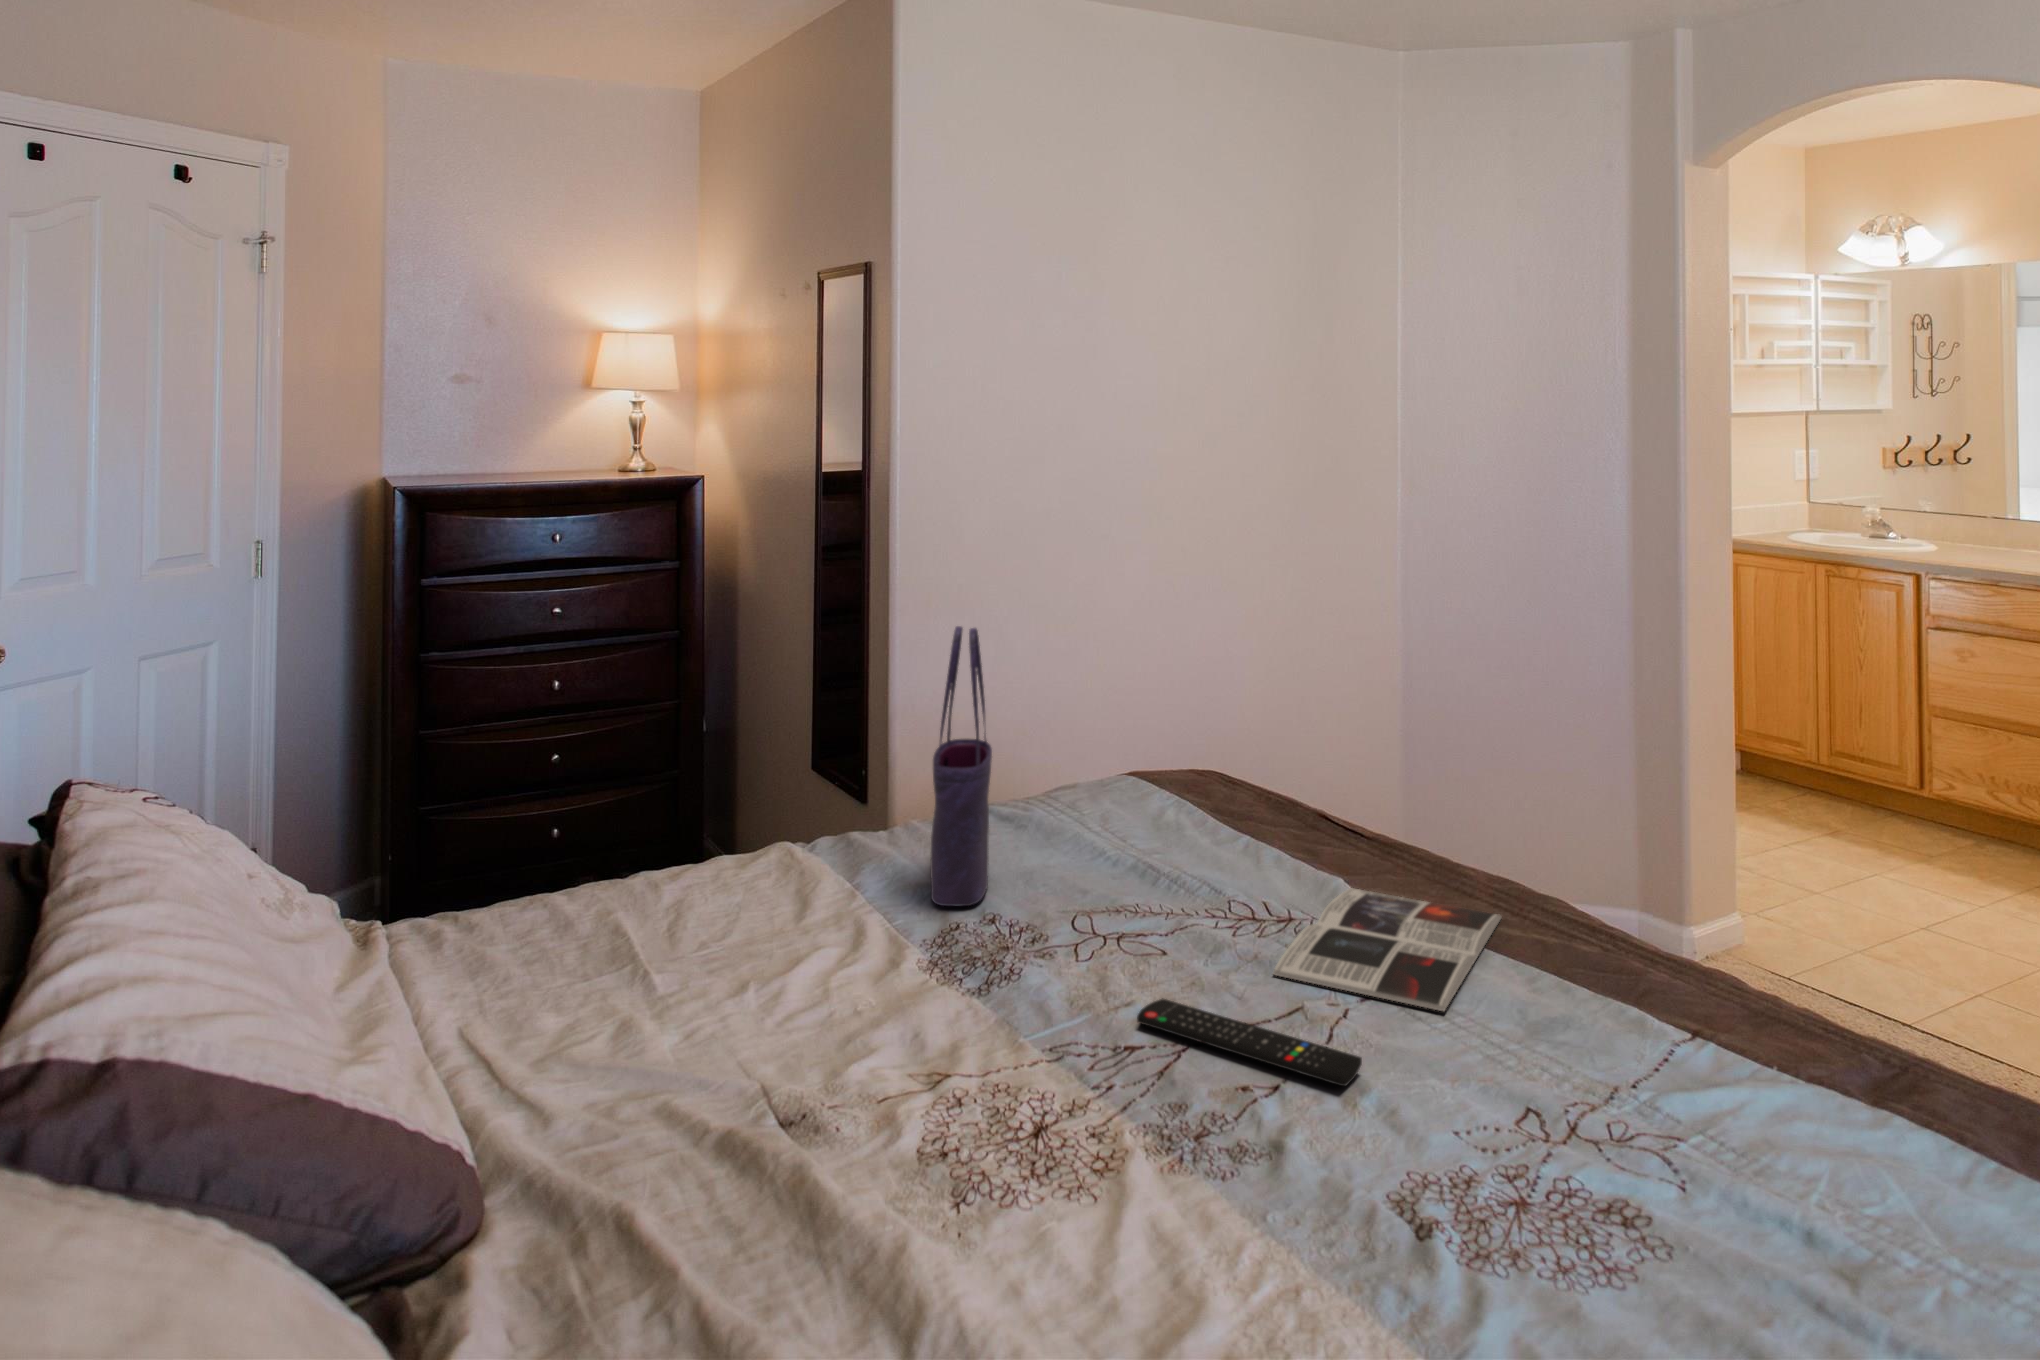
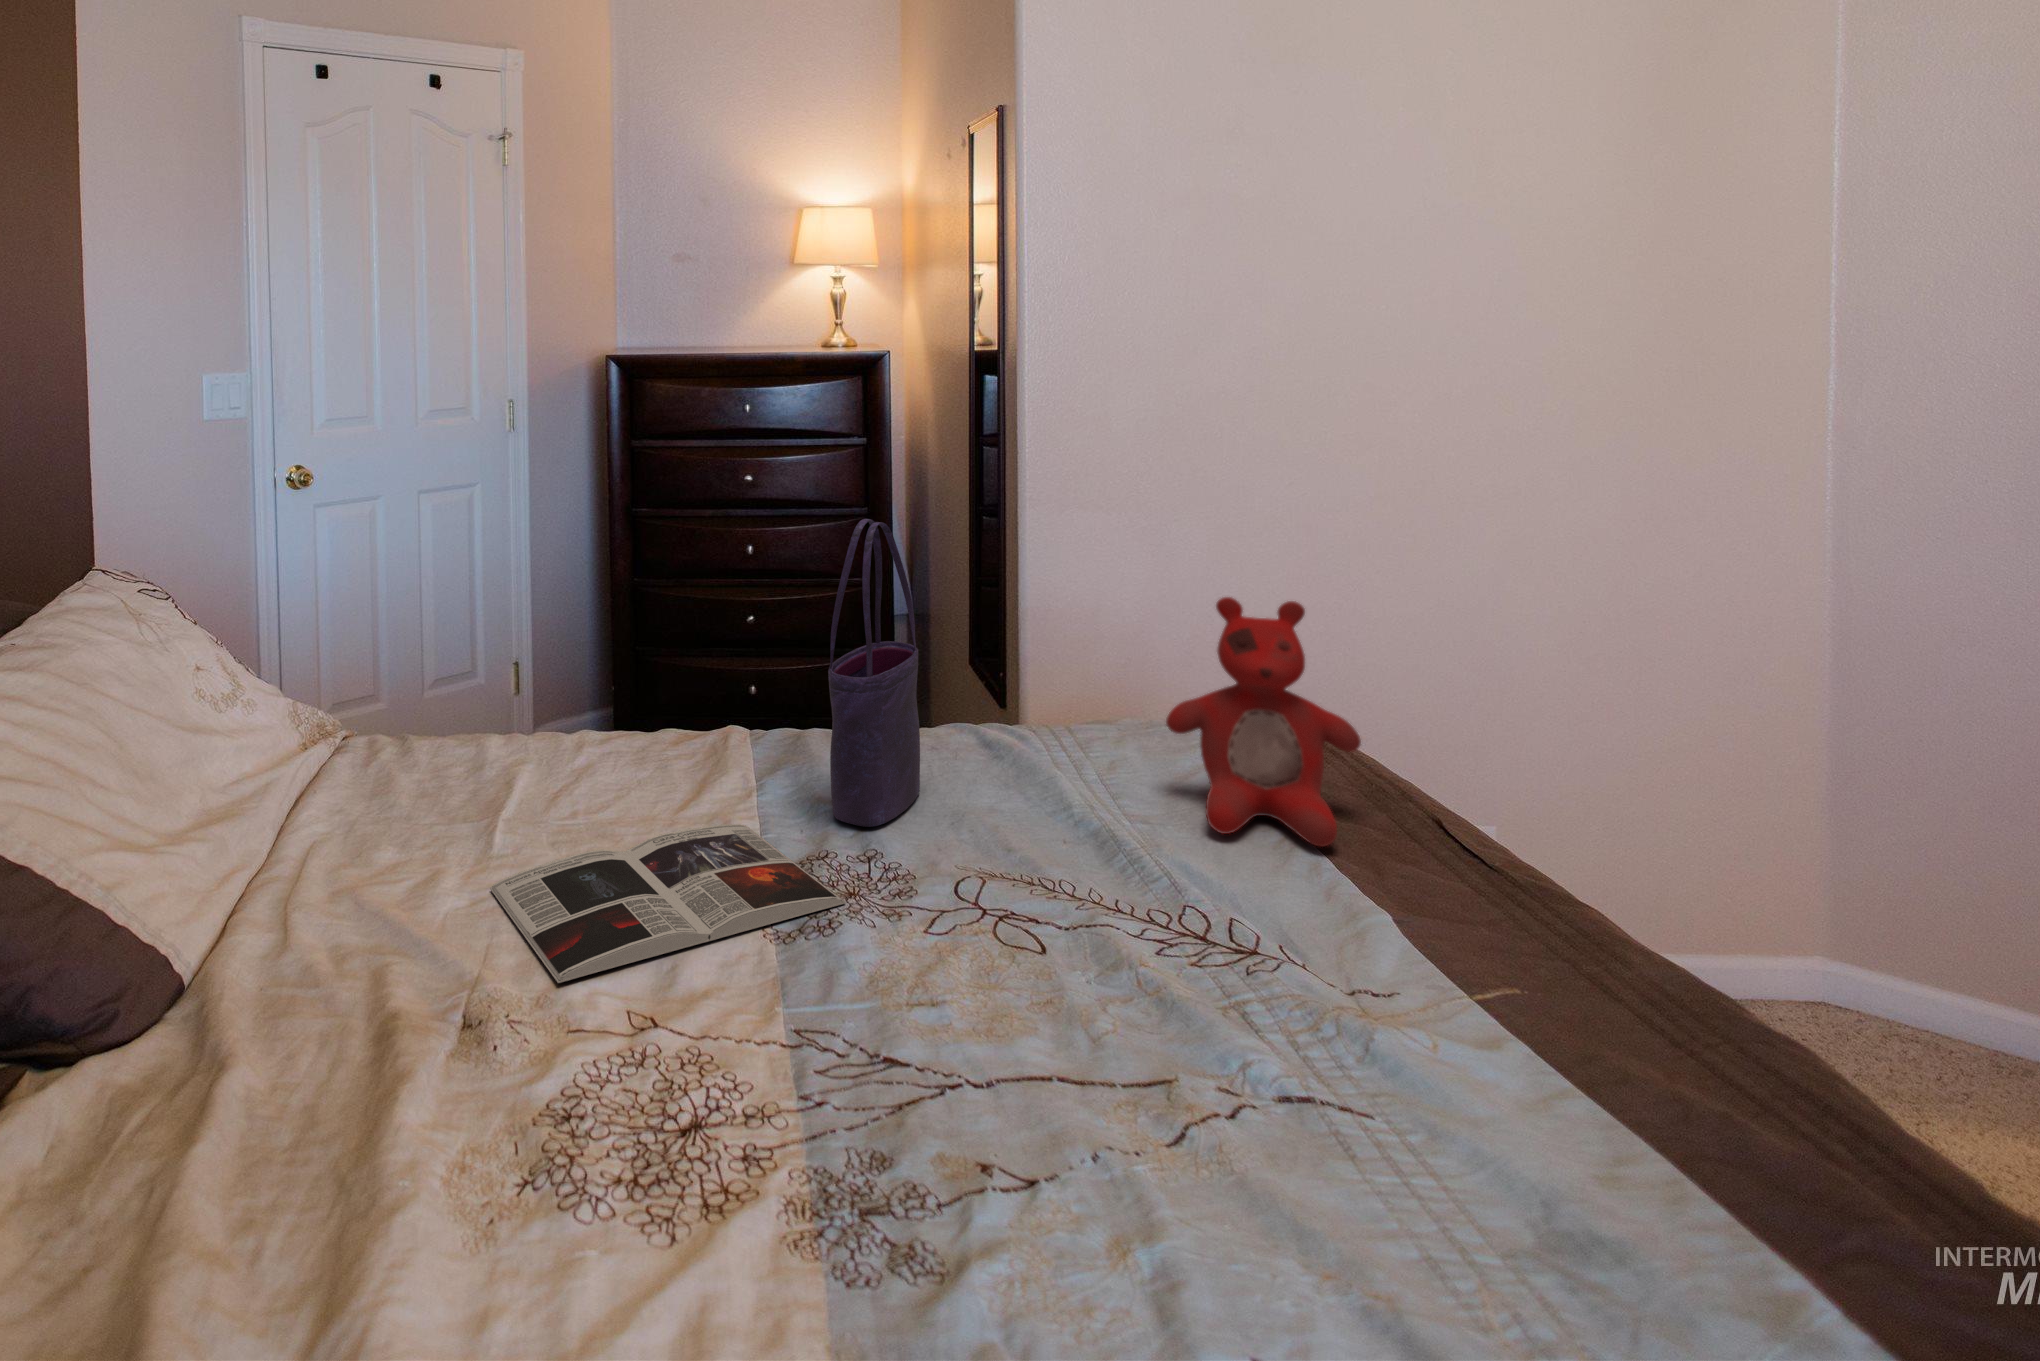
stuffed bear: none [1159,669,1289,855] -> present [1166,597,1361,846]
magazine: present [1273,888,1501,1011] -> present [490,824,846,983]
remote control: present [1137,998,1362,1086] -> none [915,1008,1165,1230]

